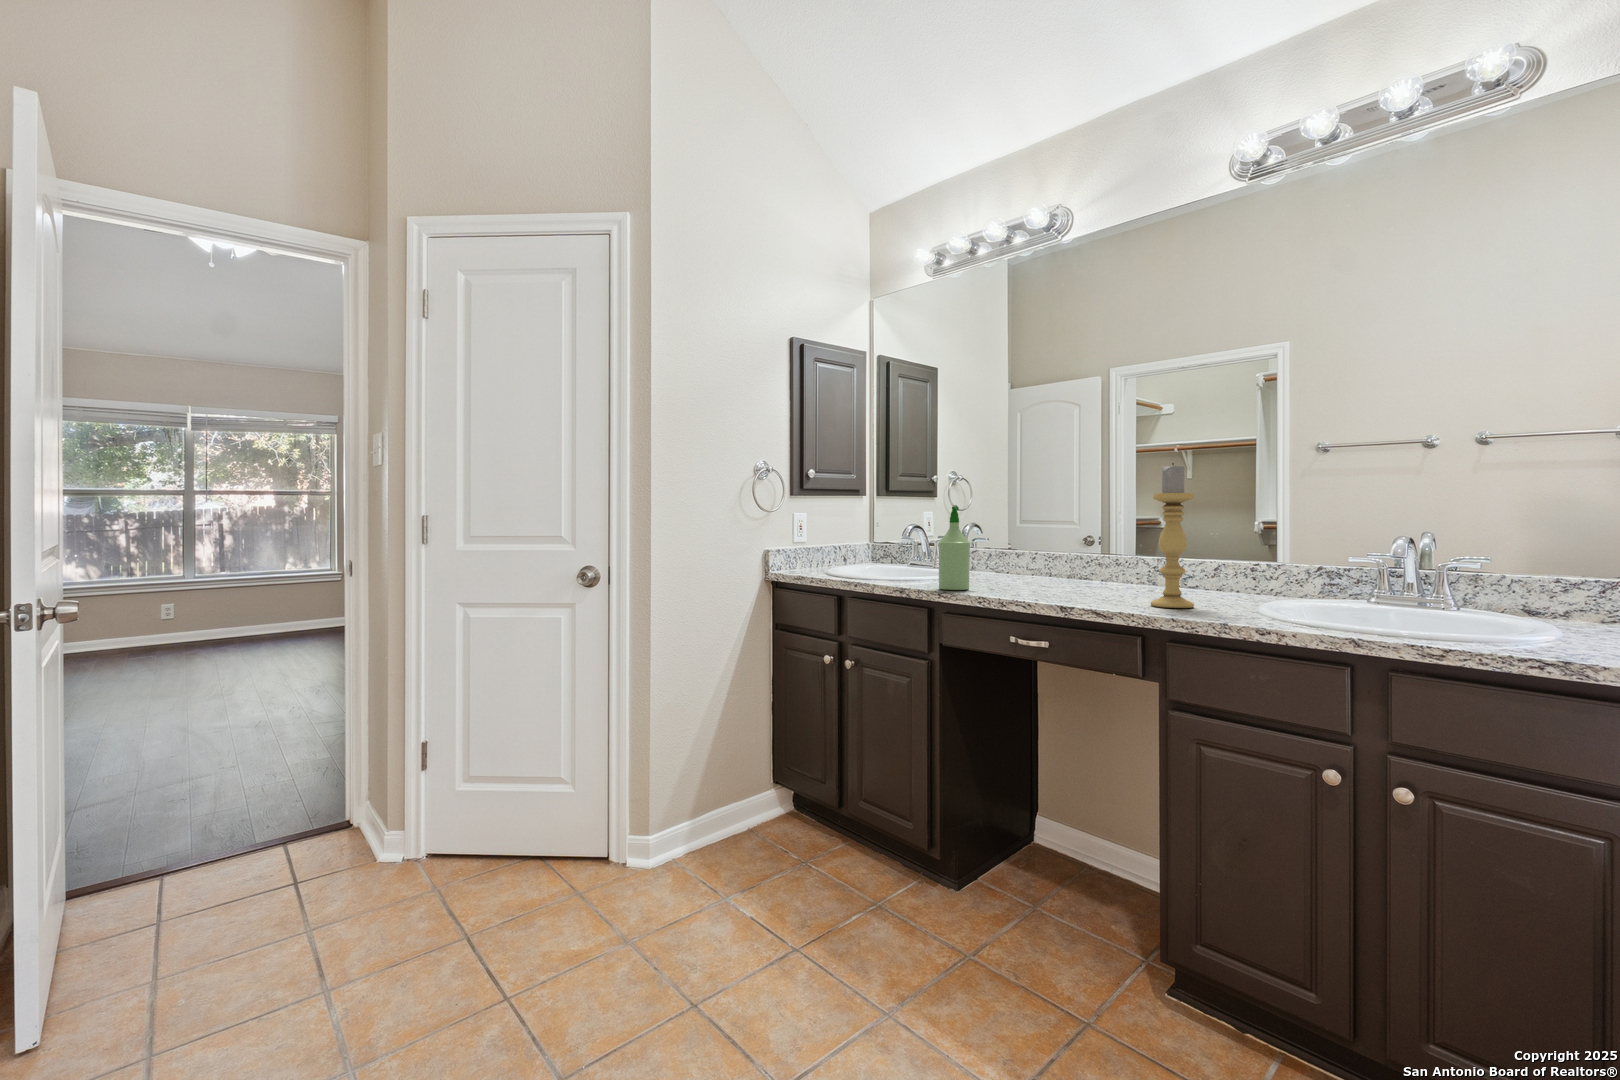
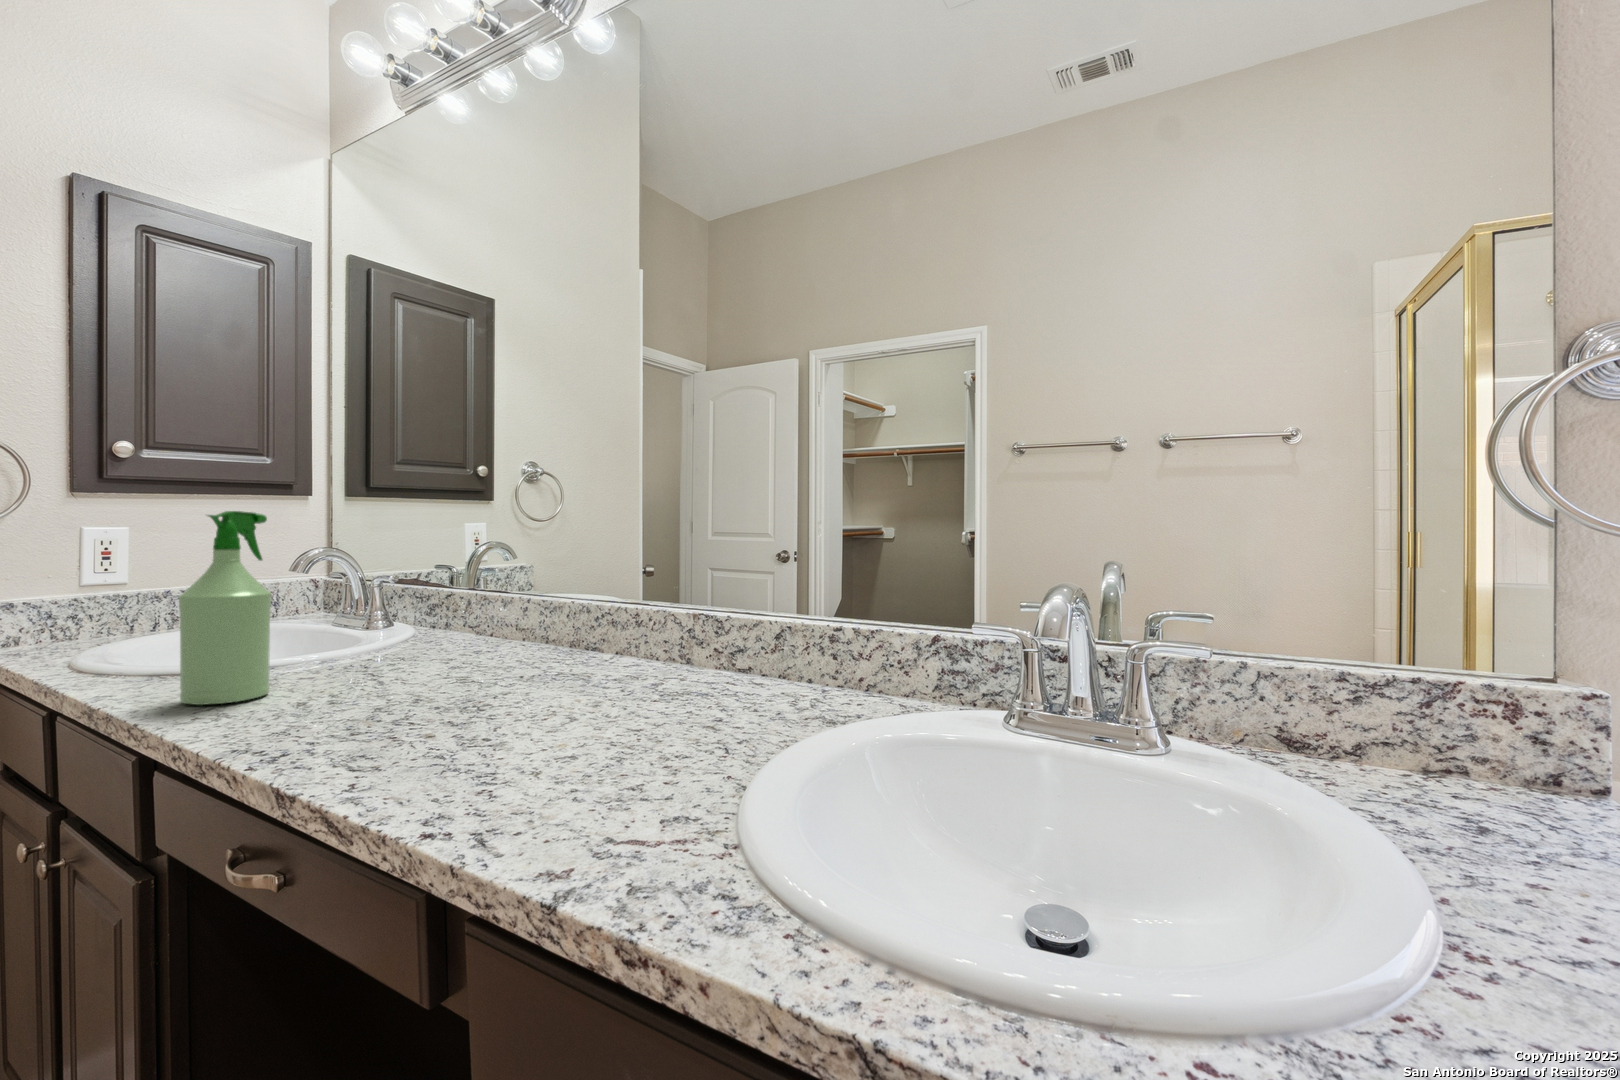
candle holder: present [1151,463,1194,608] -> none [529,406,631,778]

